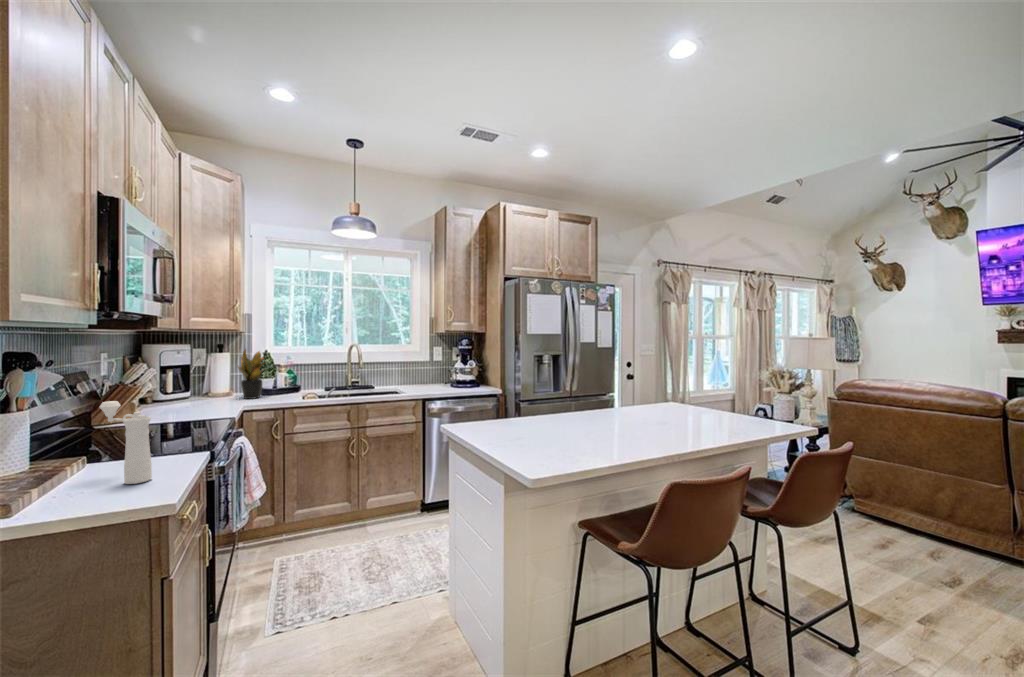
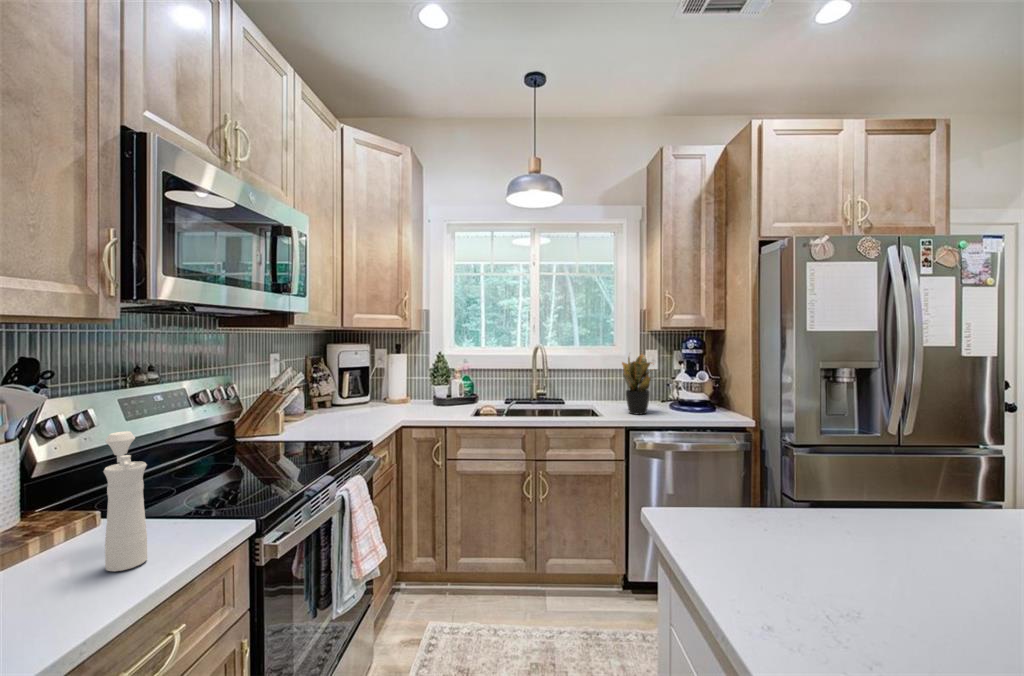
potted plant: present [237,349,263,399] -> present [622,354,654,415]

